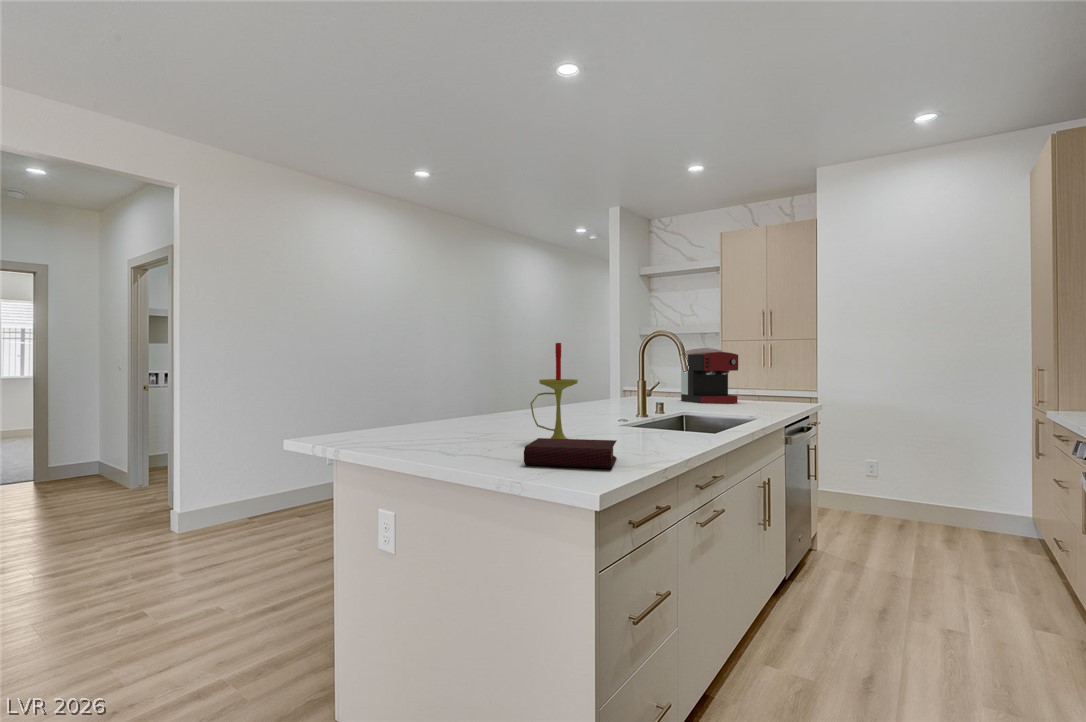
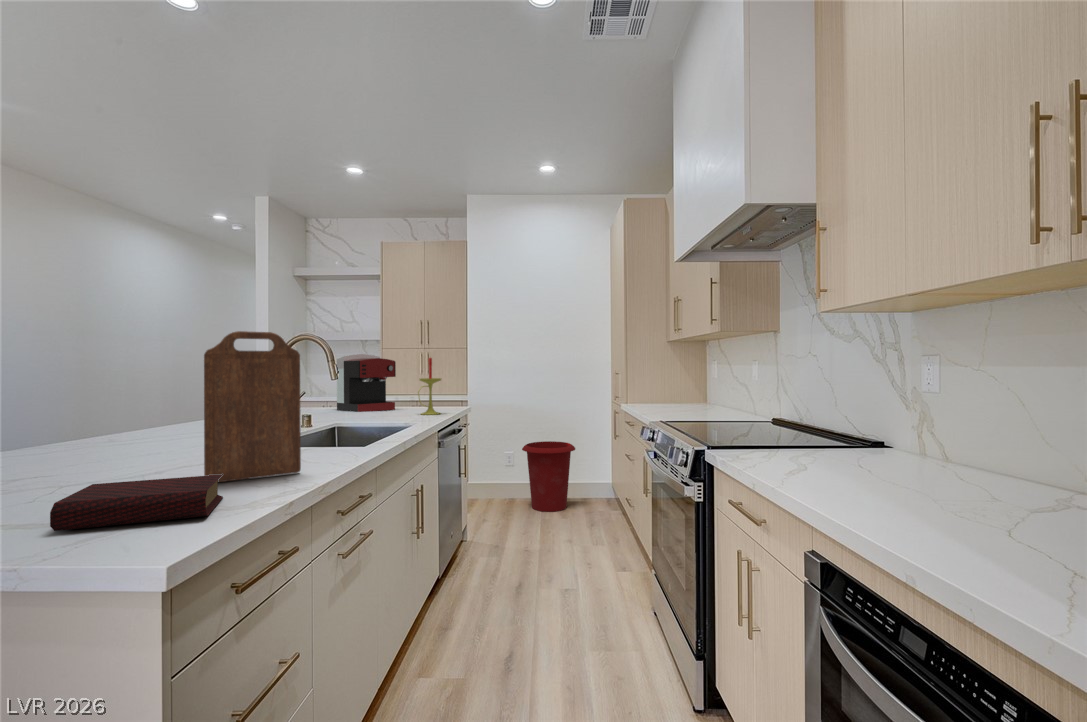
cutting board: none [599,330,668,448] -> present [204,331,301,482]
candle: present [530,343,578,439] -> present [418,358,441,415]
waste bin: none [887,451,965,537] -> present [522,441,575,512]

